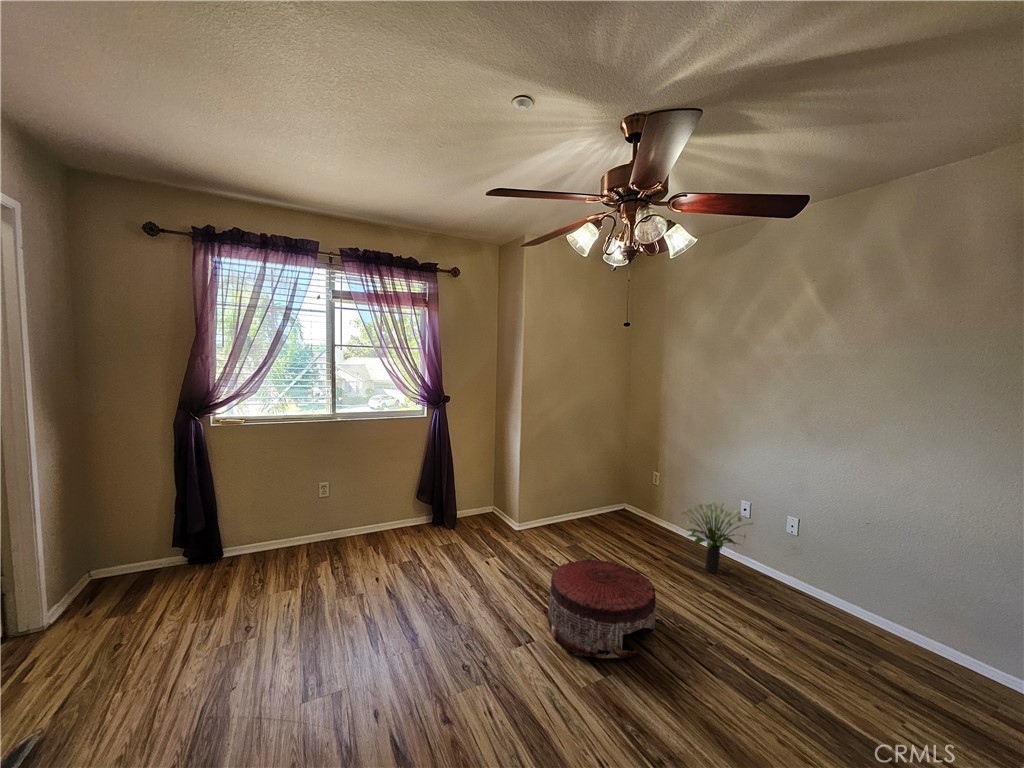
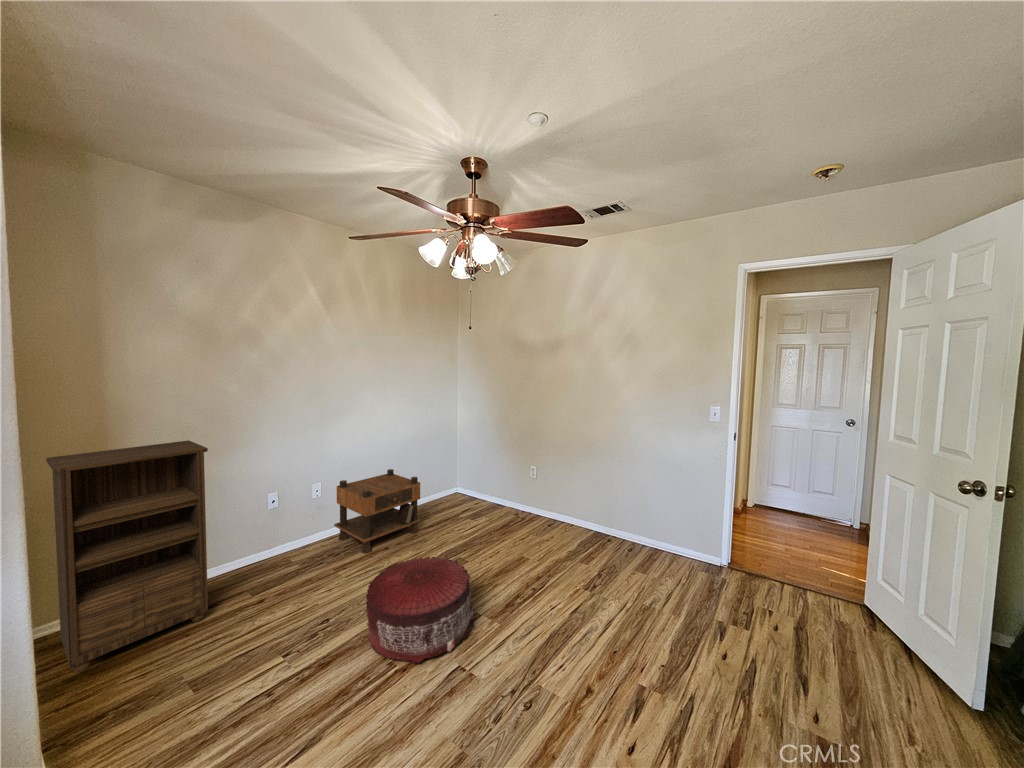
bookshelf: none [596,414,675,543] -> present [46,440,208,672]
potted plant: present [682,503,753,573] -> none [250,500,323,573]
nightstand: none [757,526,911,672] -> present [334,469,421,553]

